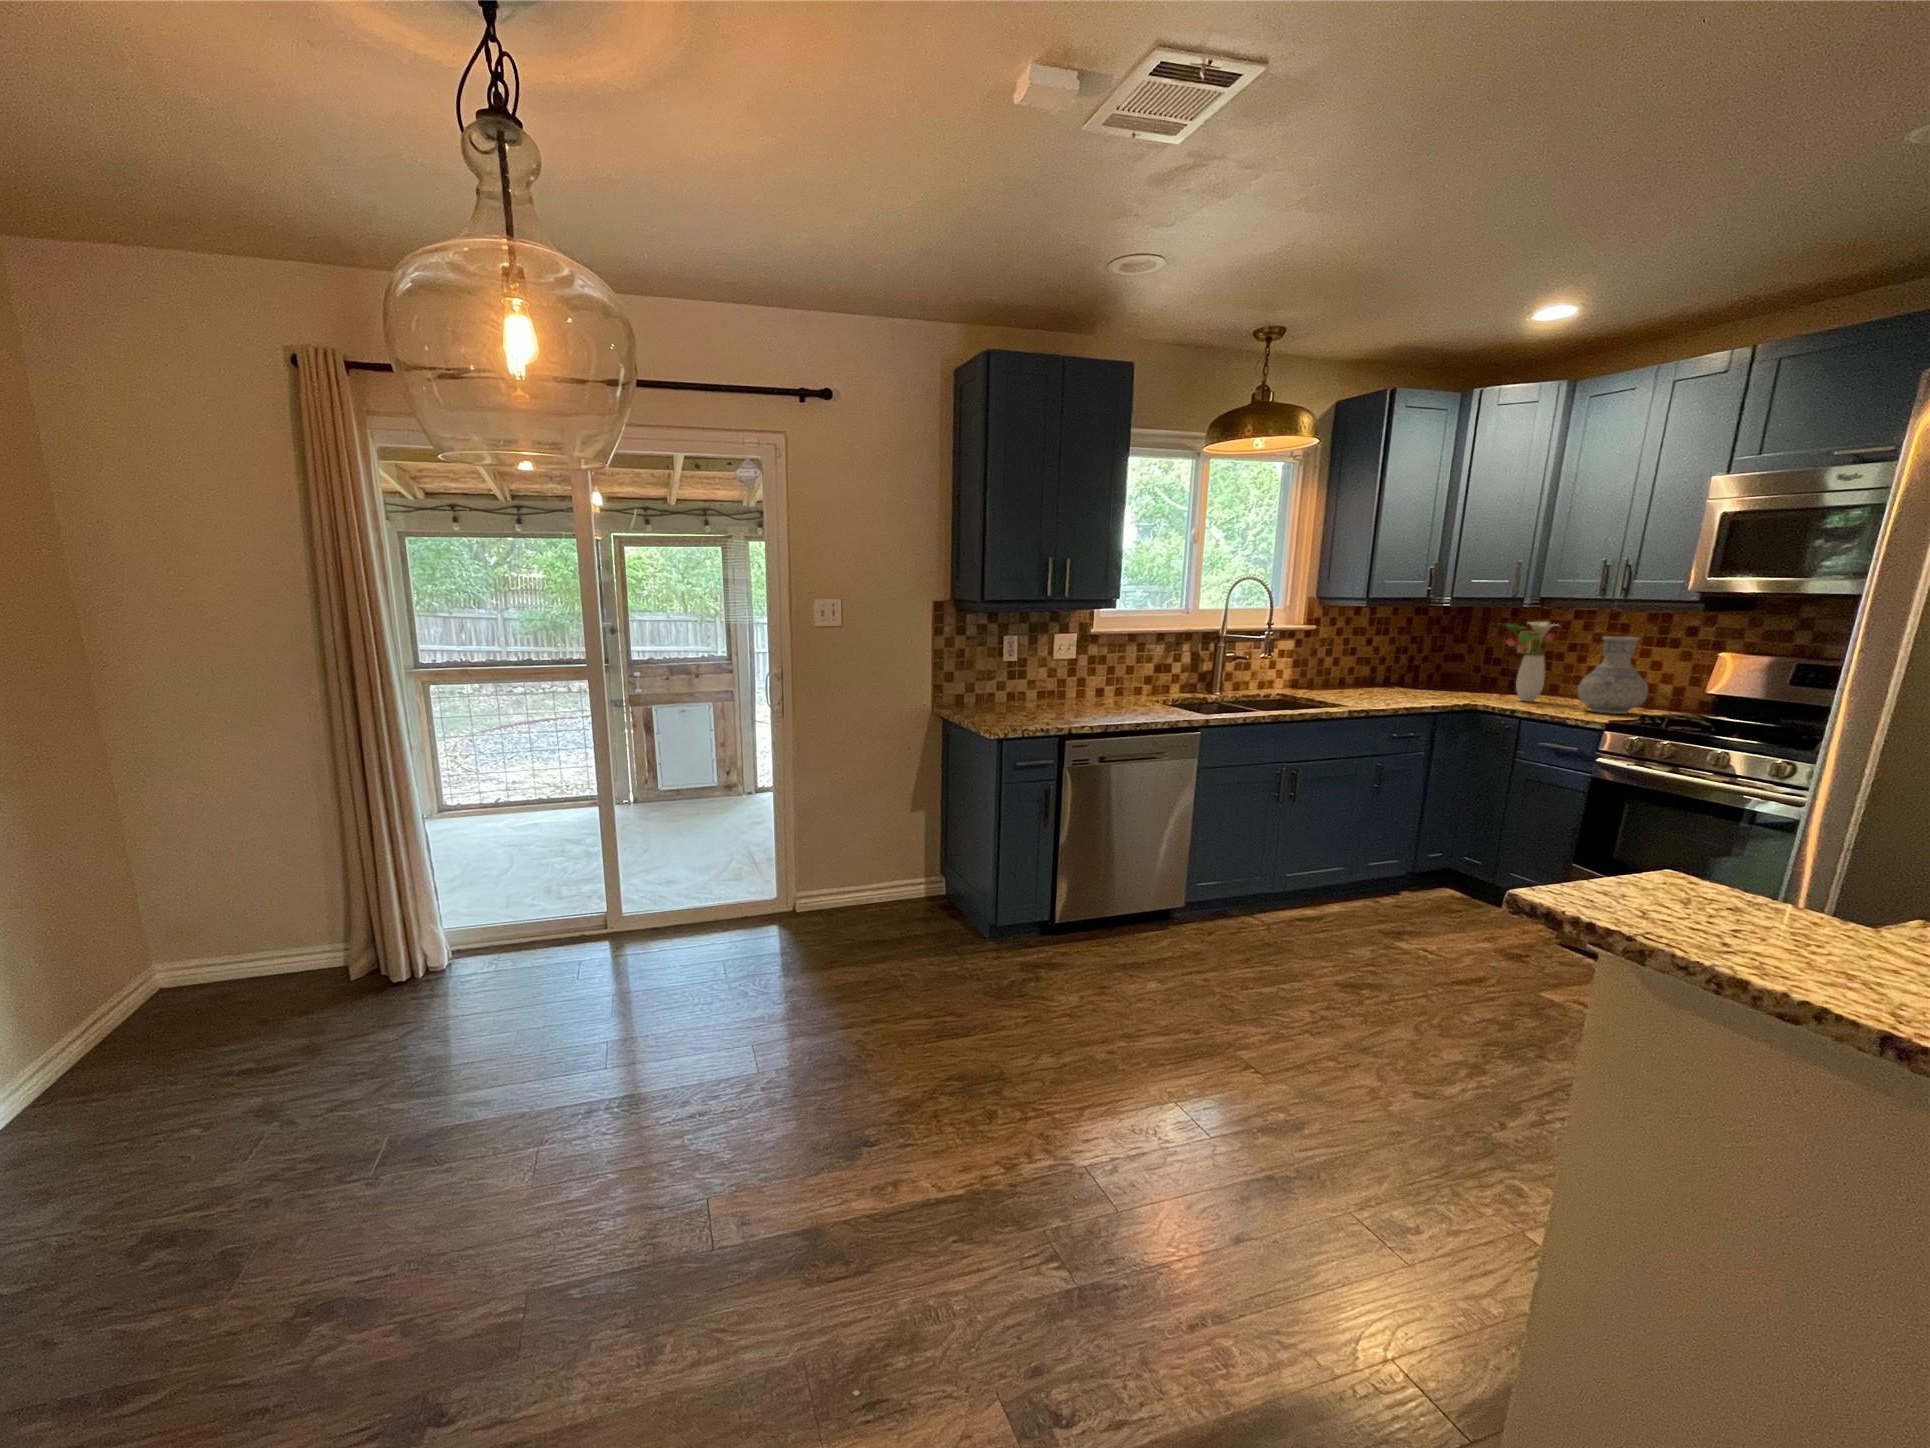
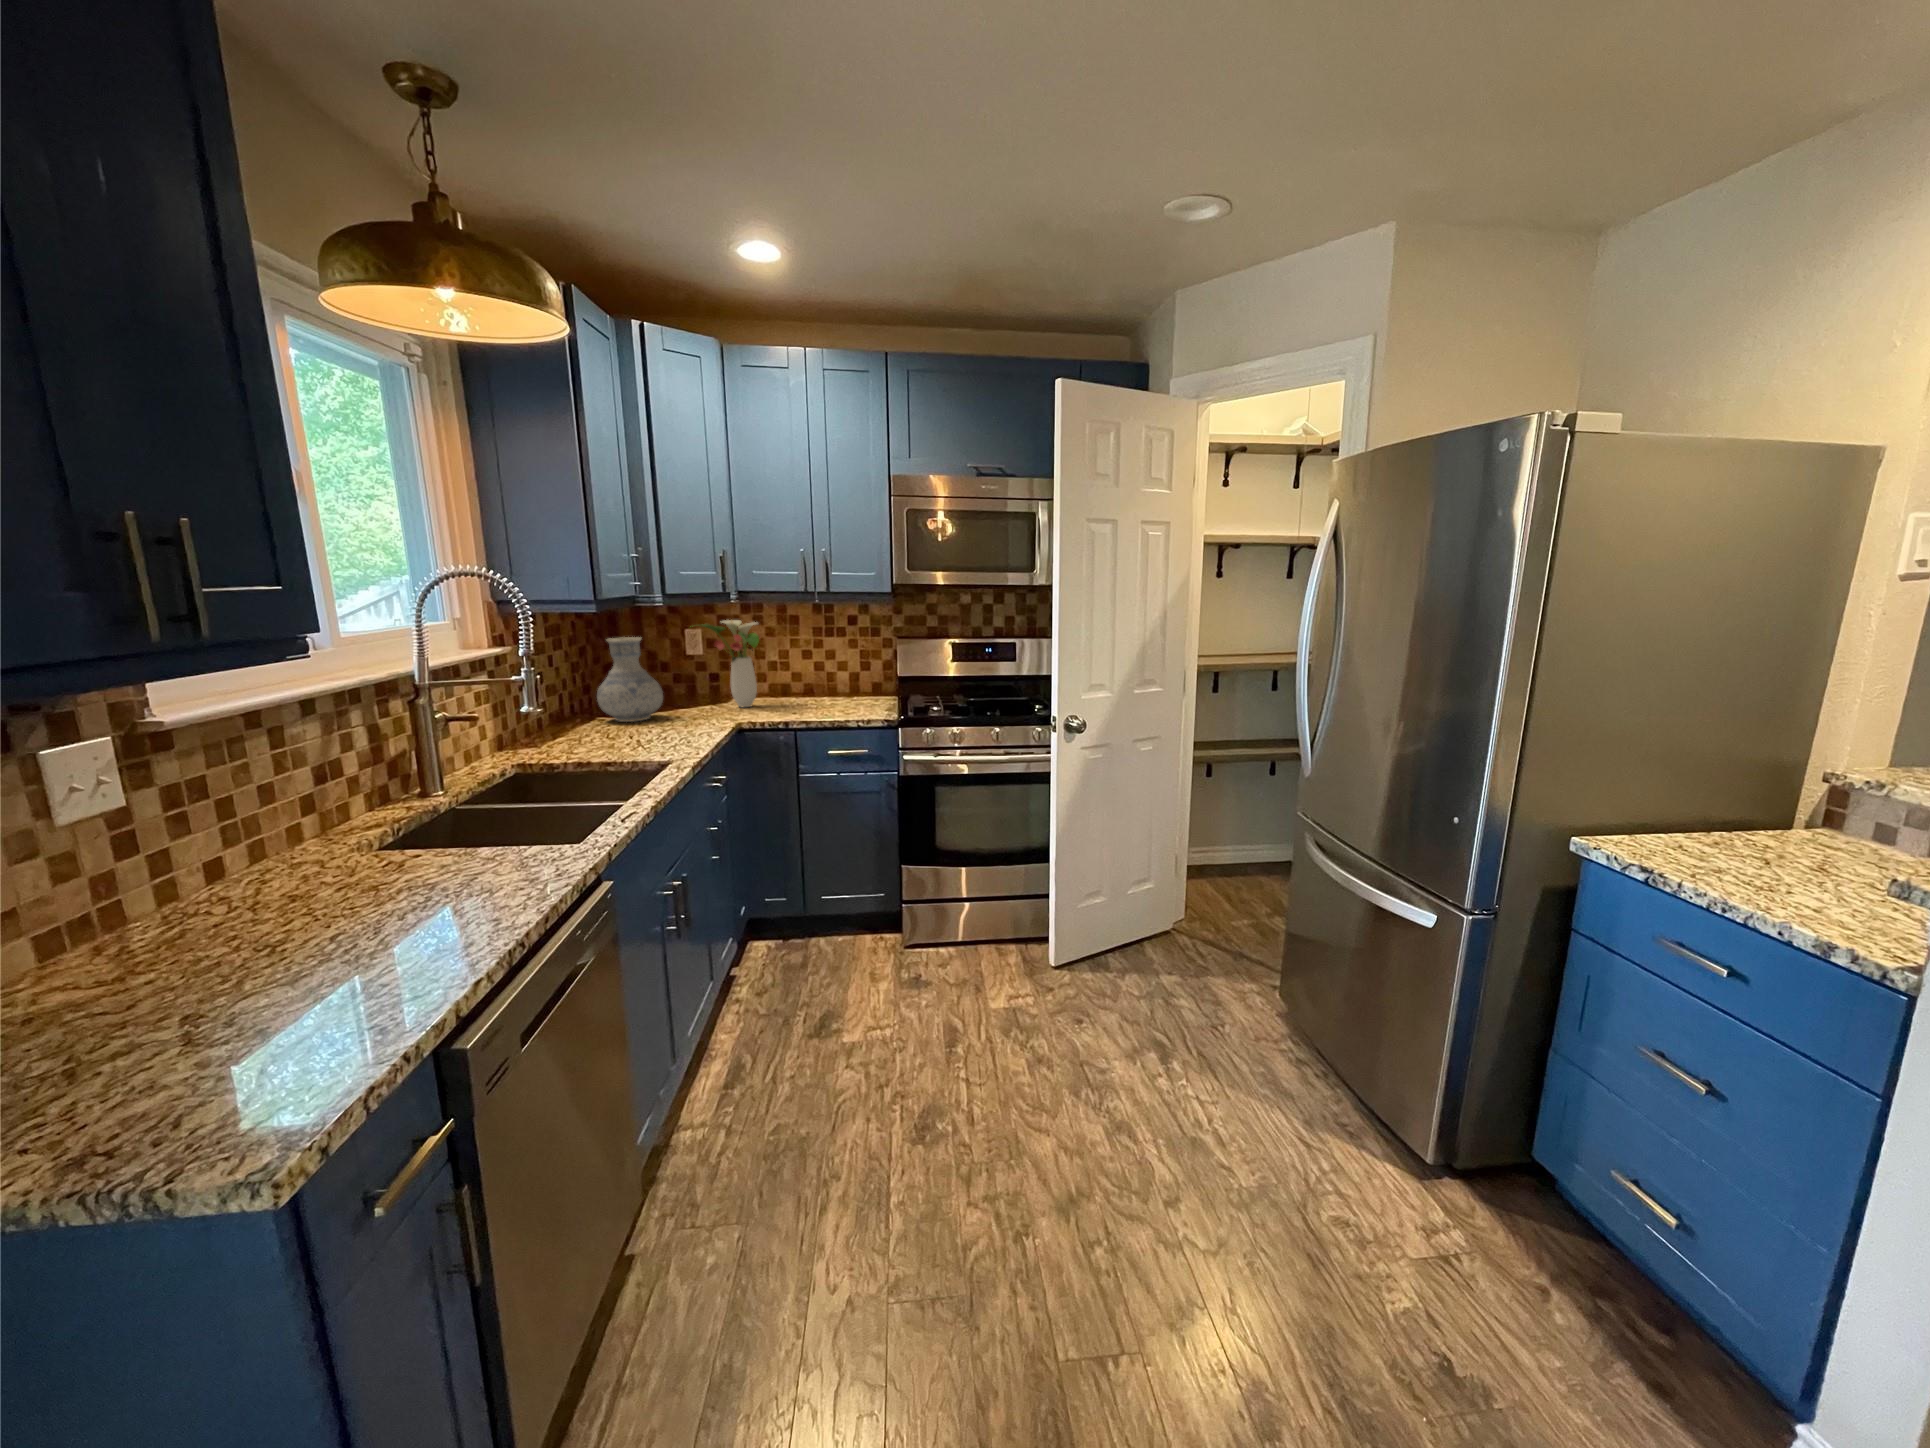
vase: present [1578,637,1648,714] -> present [597,637,663,722]

